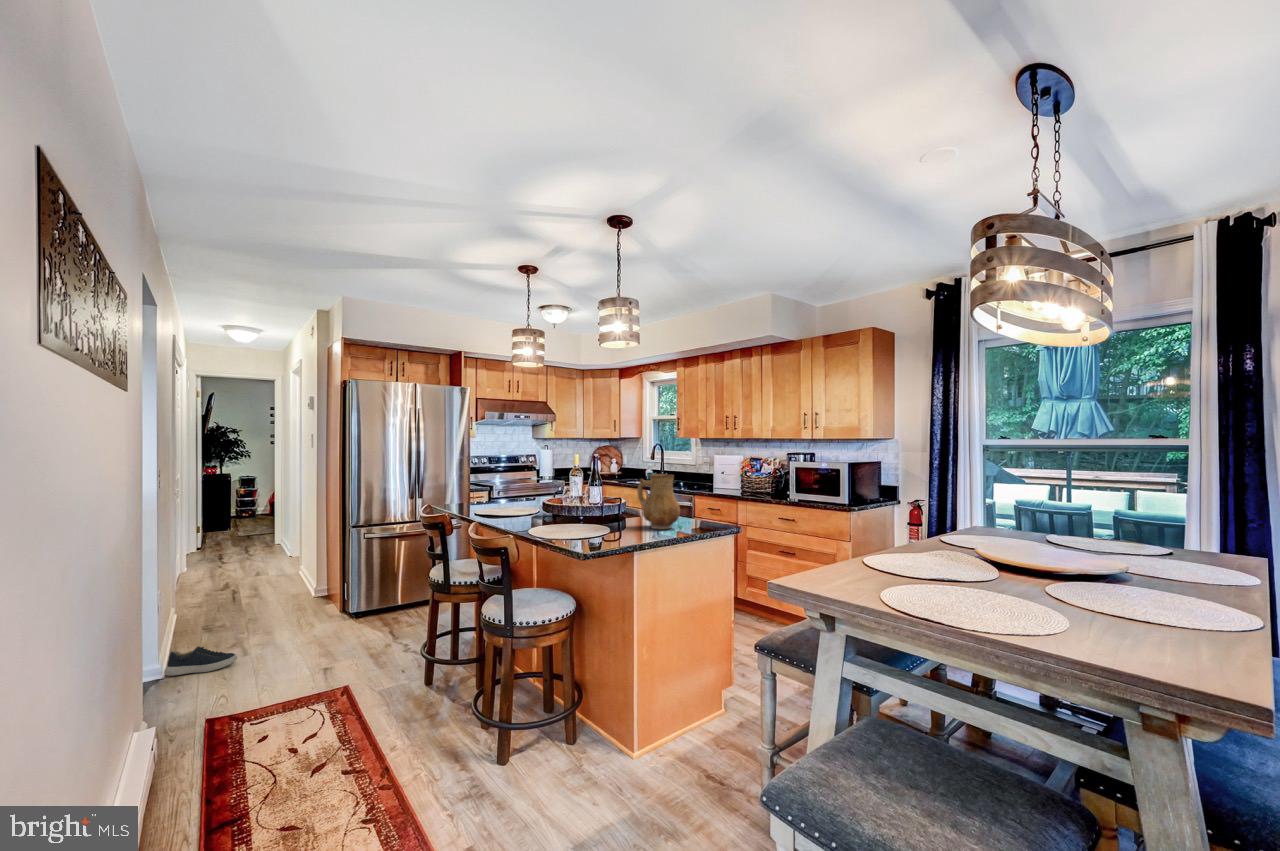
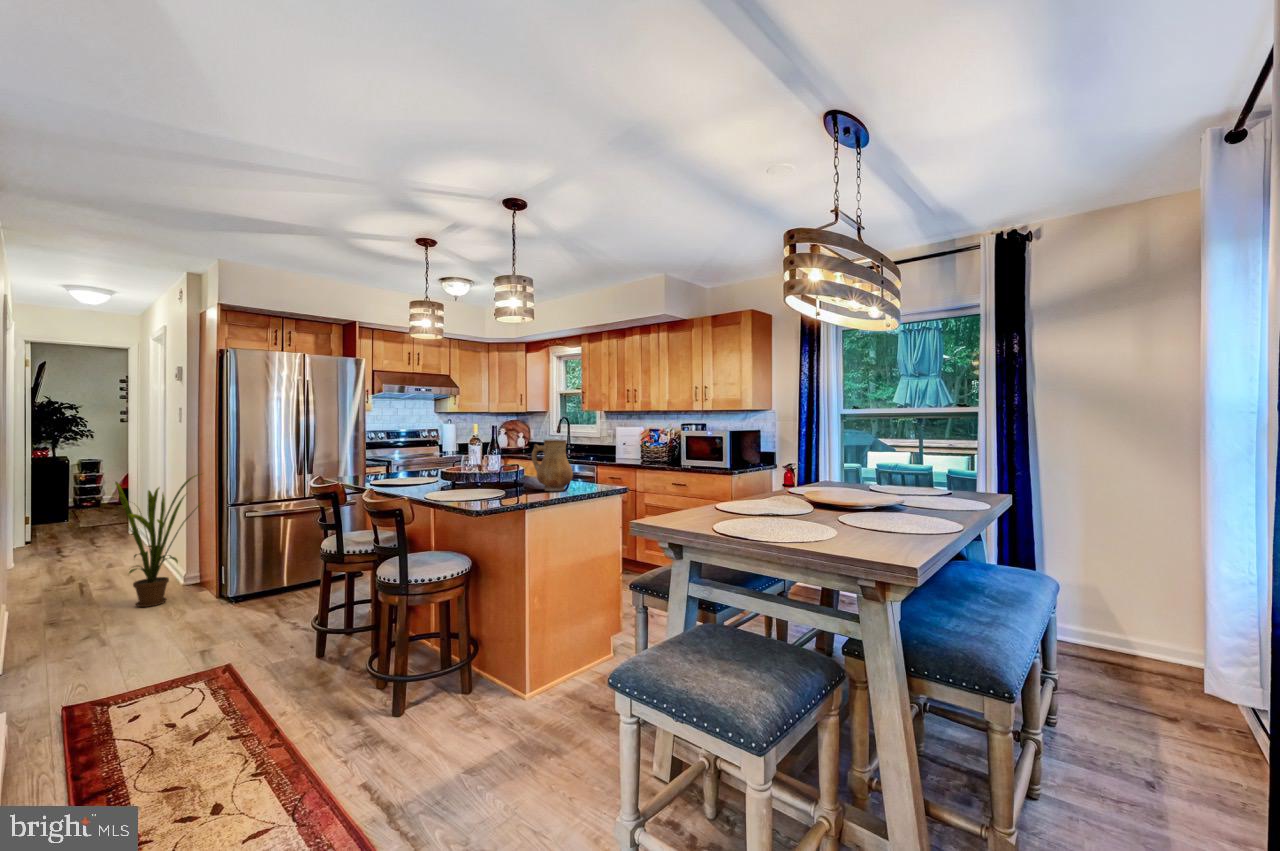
house plant: none [258,496,335,620] -> present [115,474,199,607]
shoe: present [164,646,237,676] -> none [8,634,97,667]

